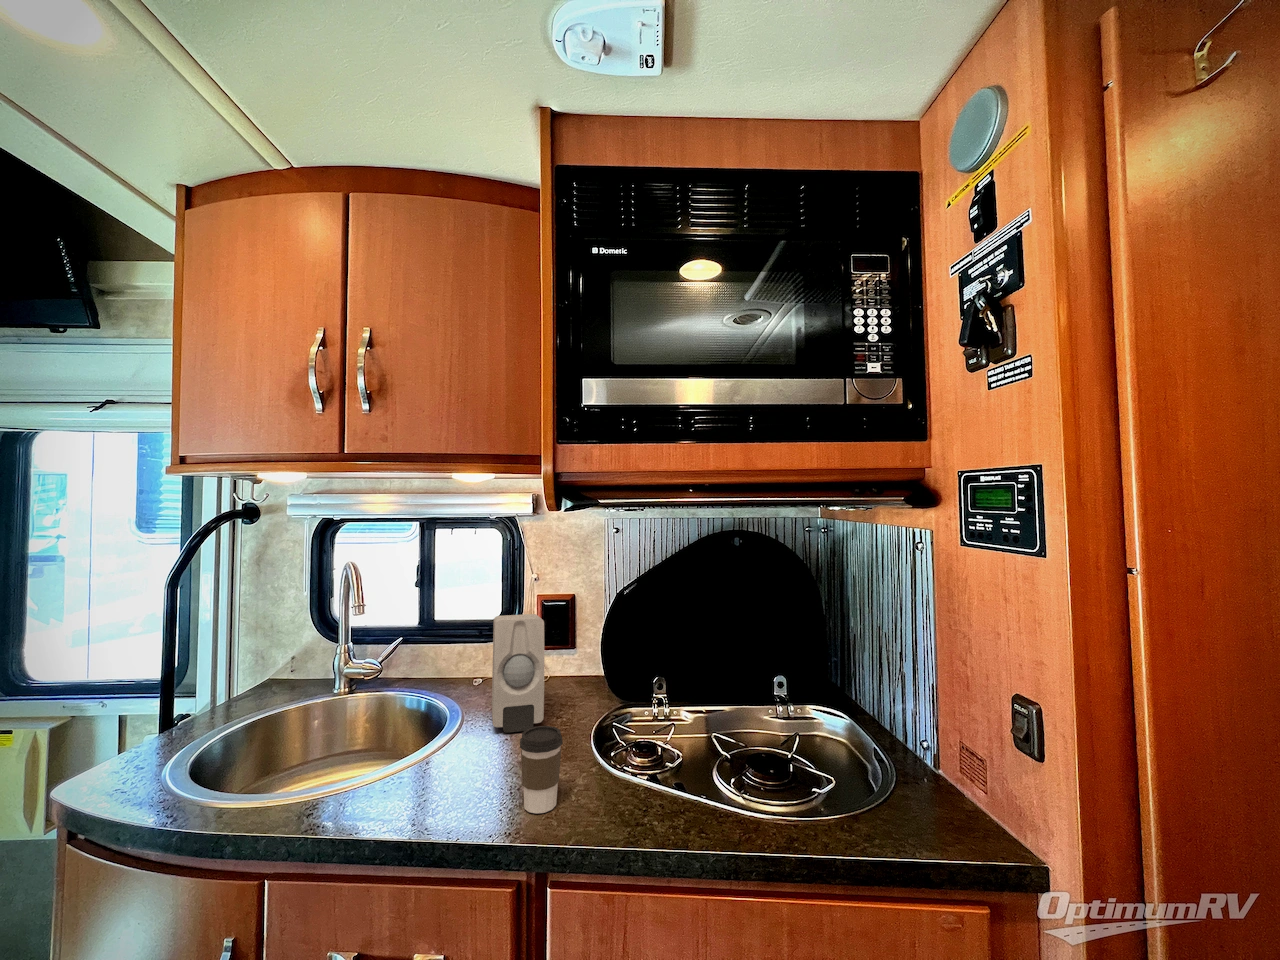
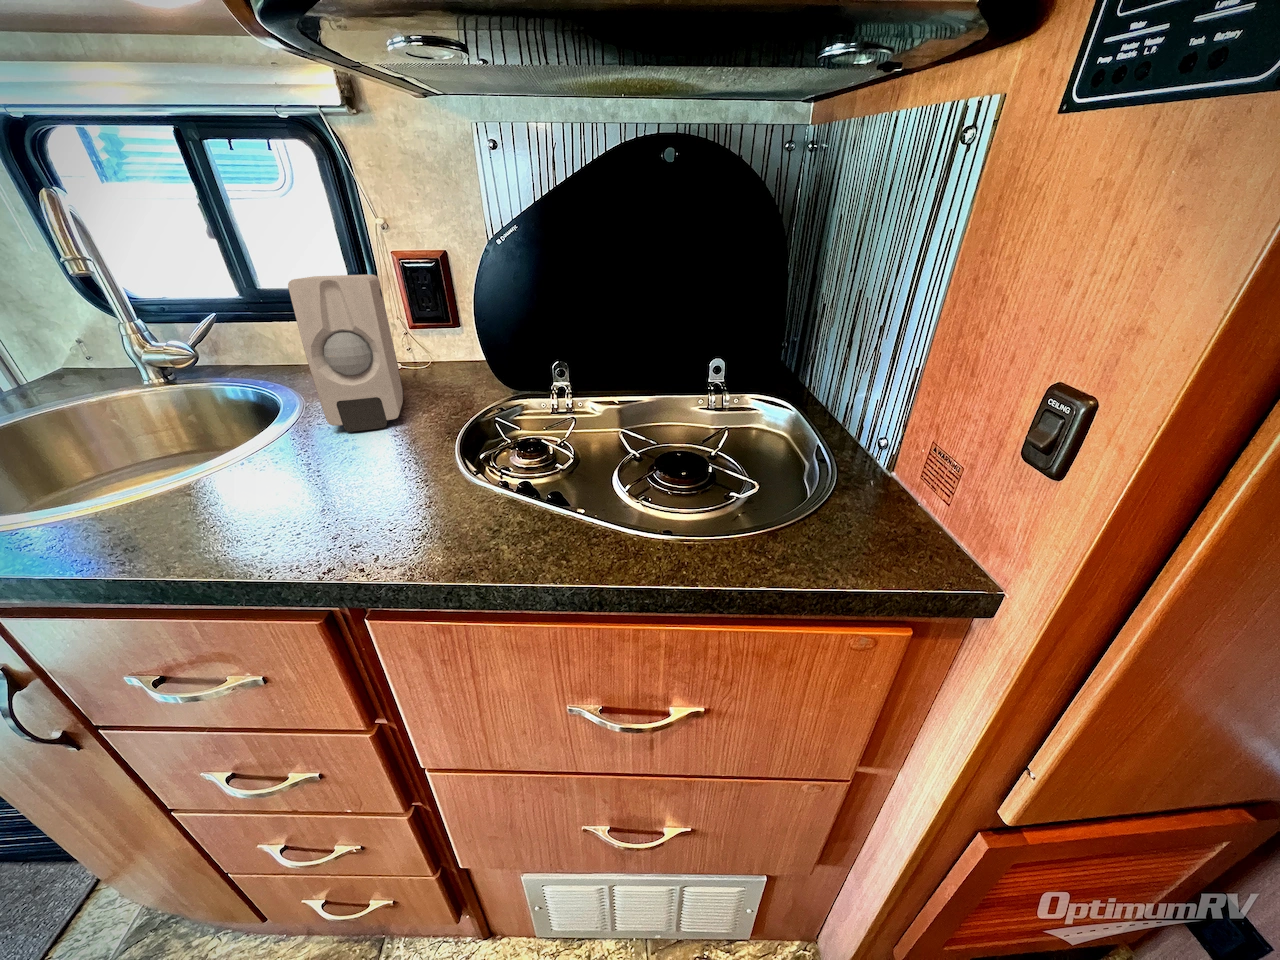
coffee cup: present [520,726,563,814] -> none [298,429,382,538]

